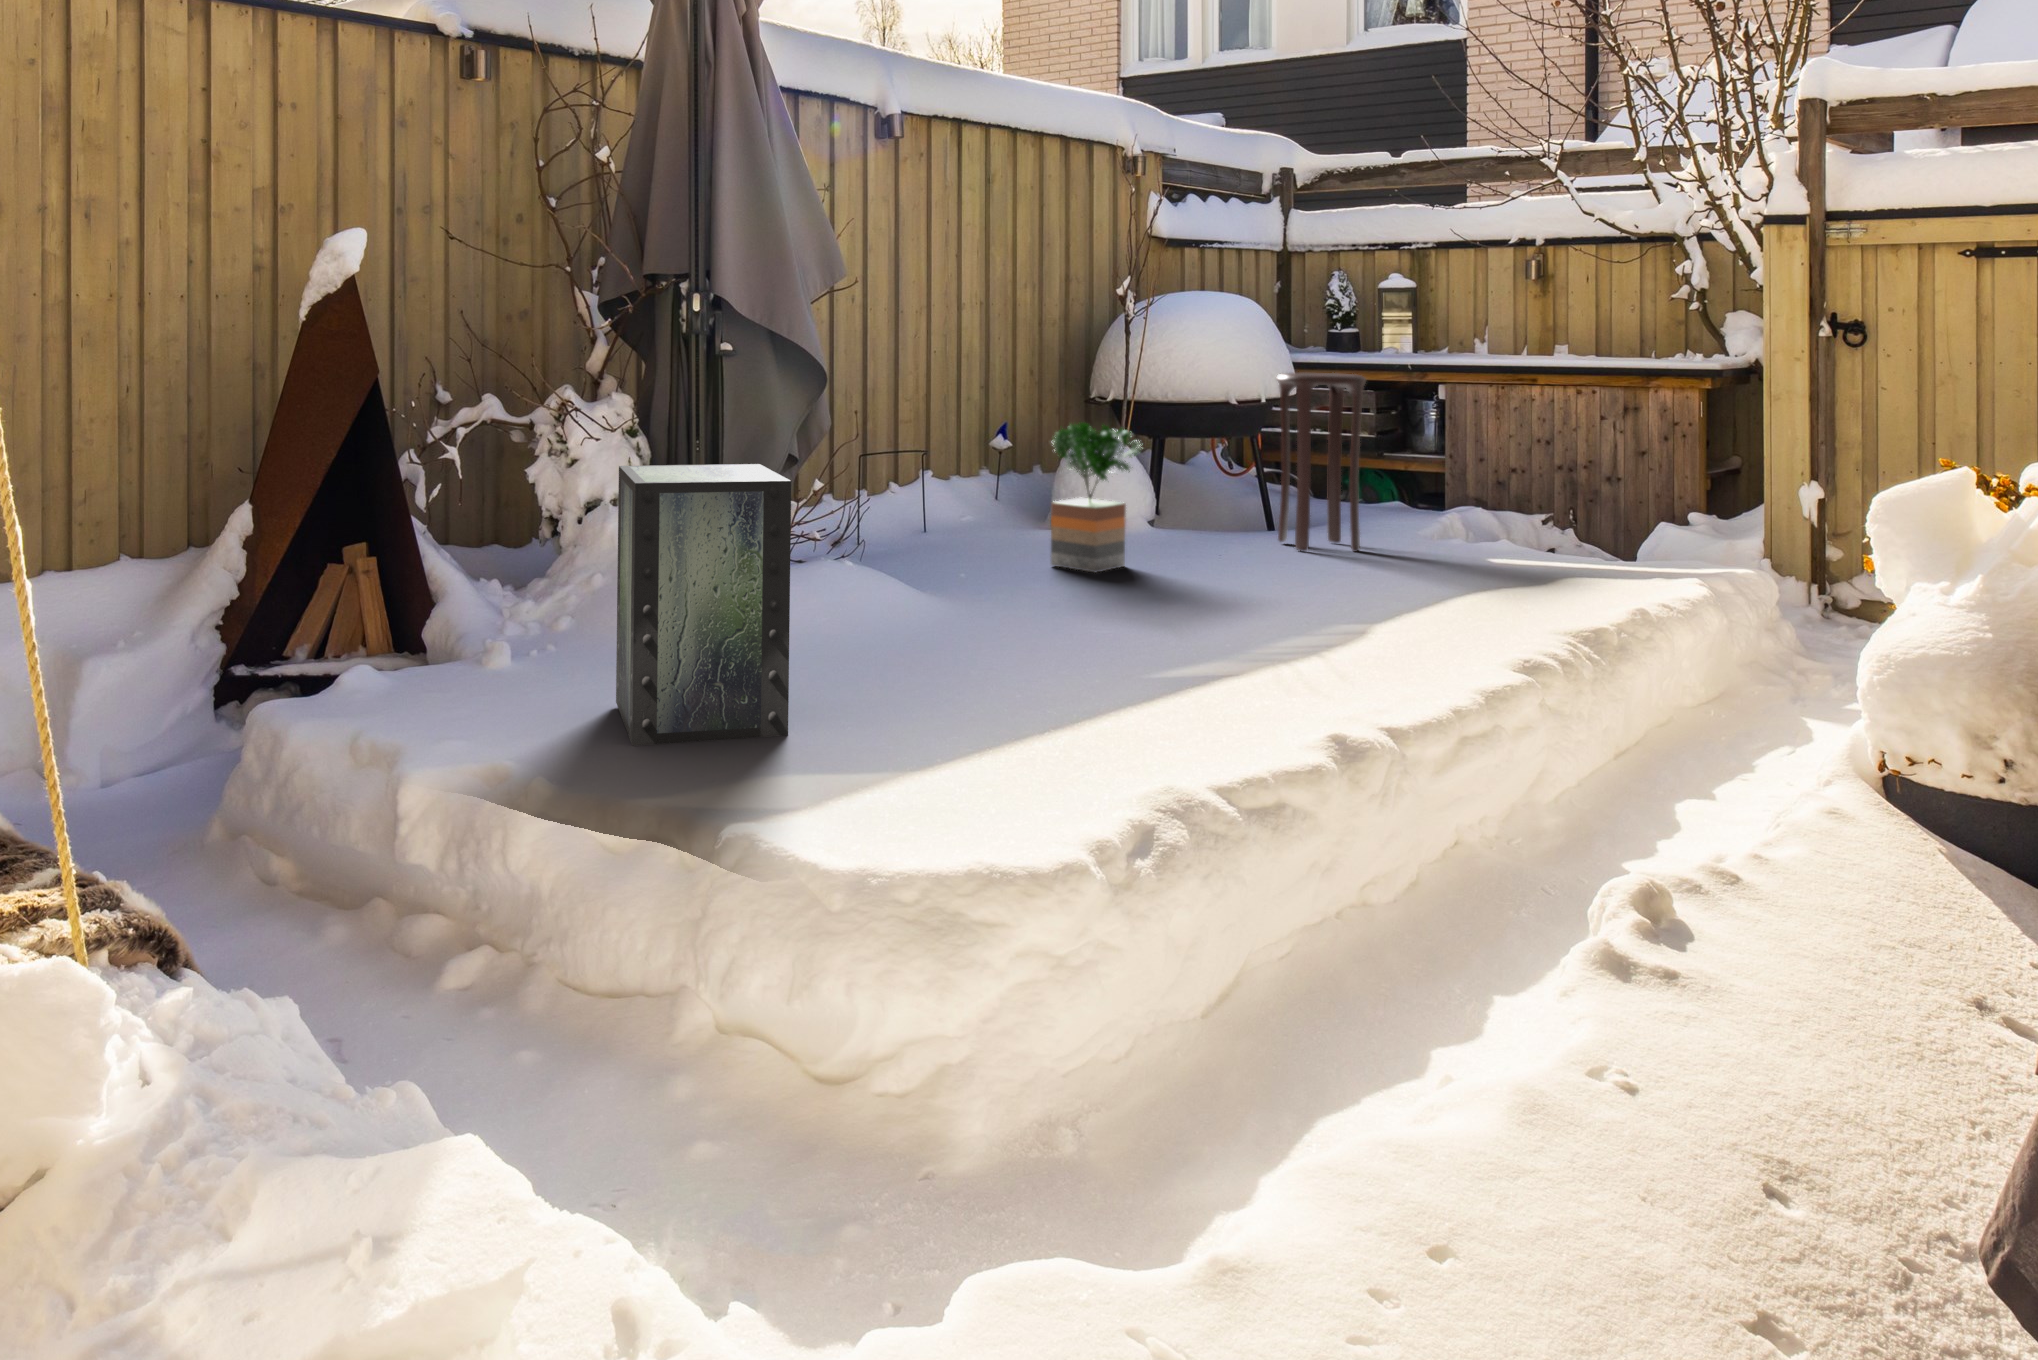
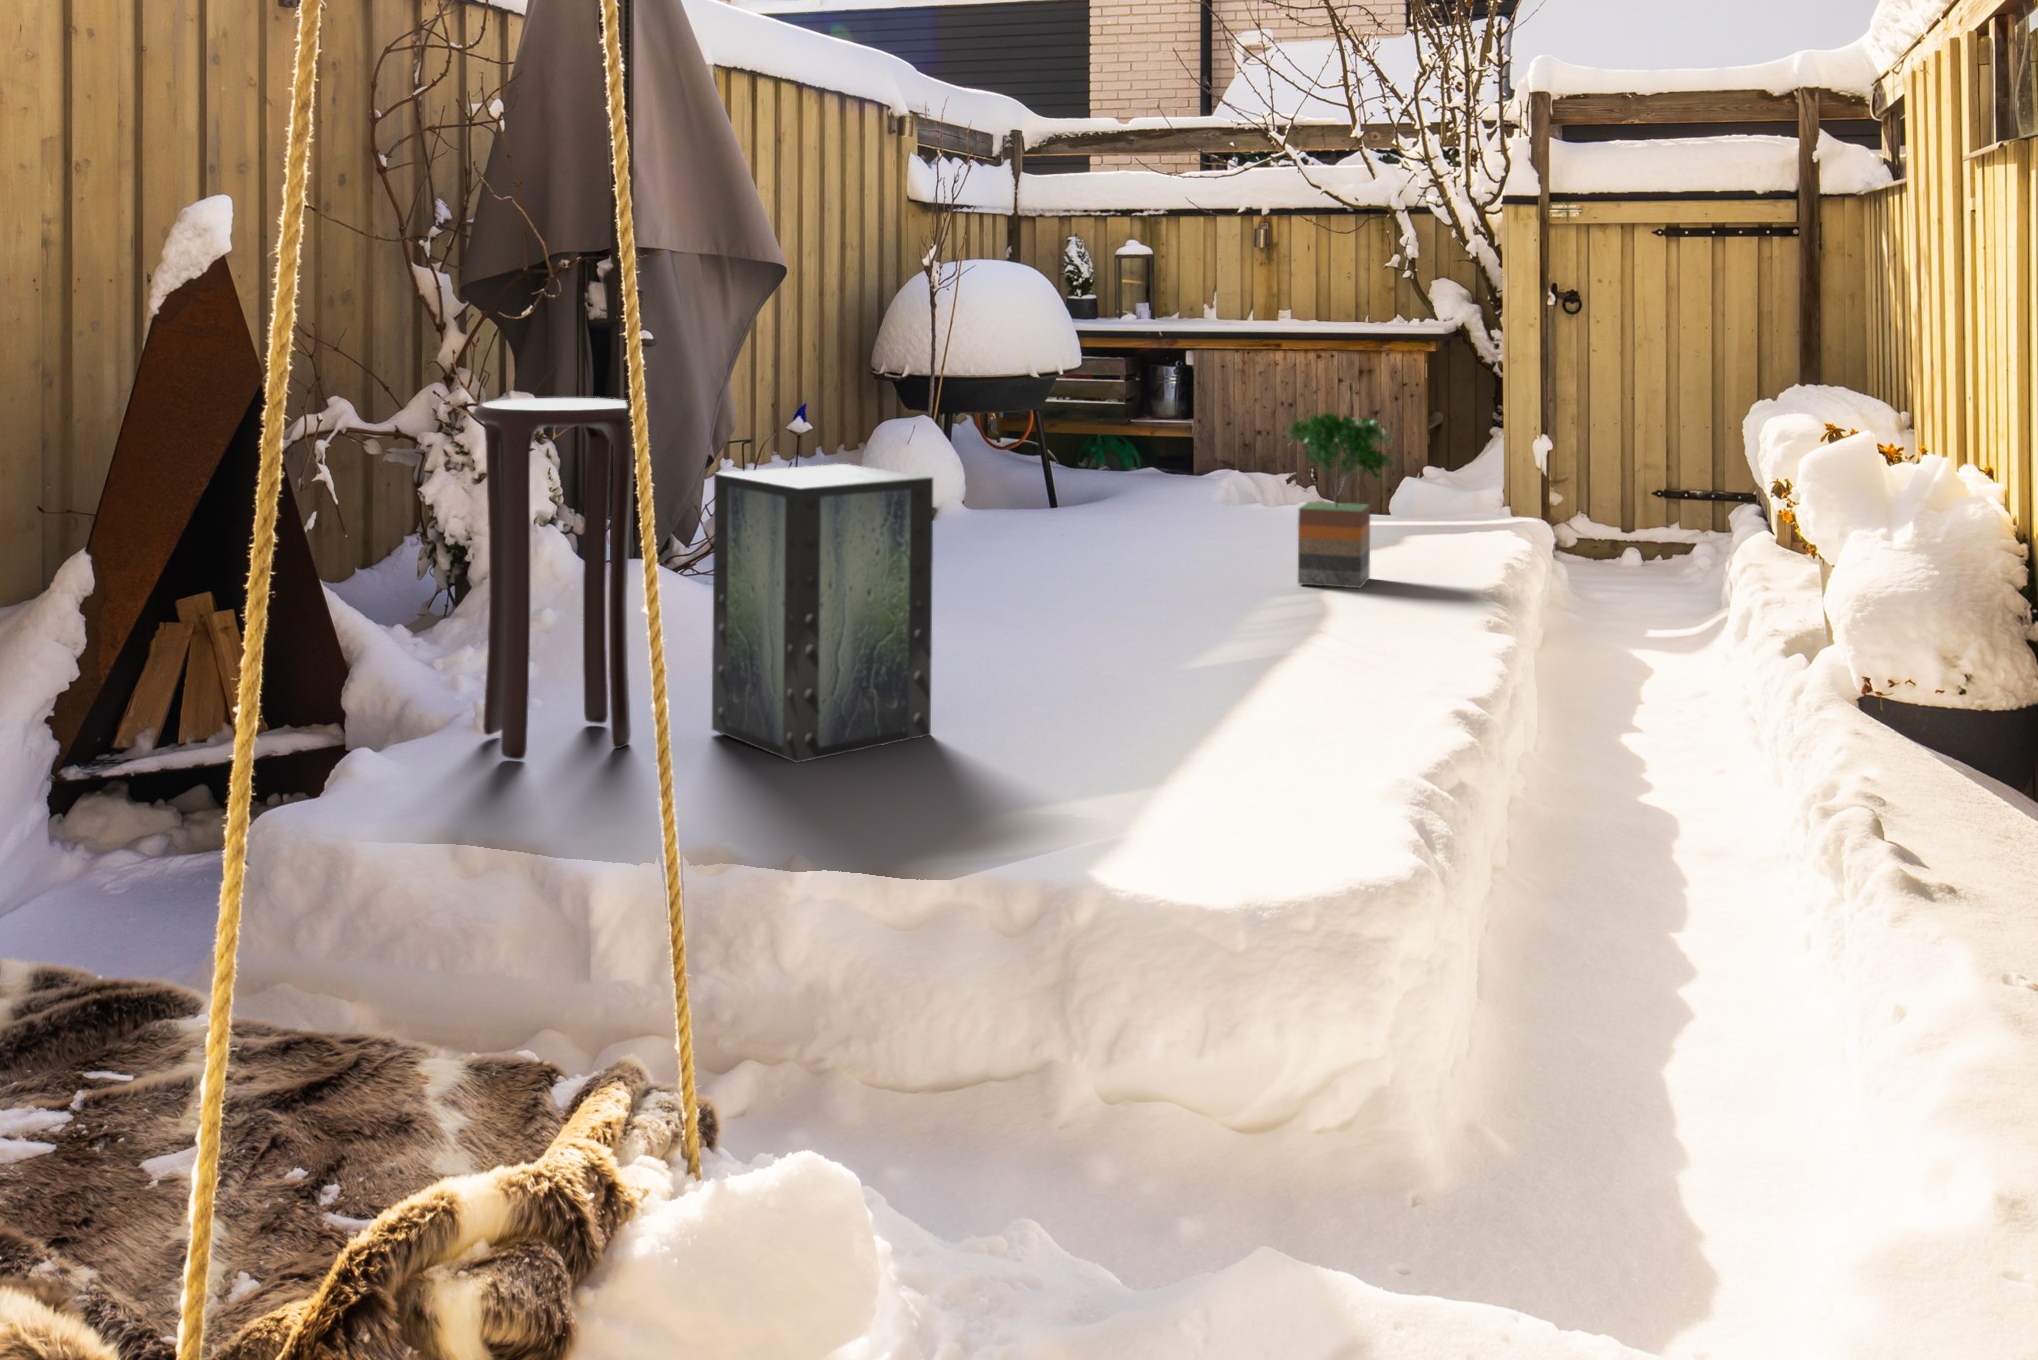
stool: present [1276,373,1366,552] -> present [473,398,634,760]
potted tree: present [1050,423,1140,572] -> present [1287,413,1393,588]

